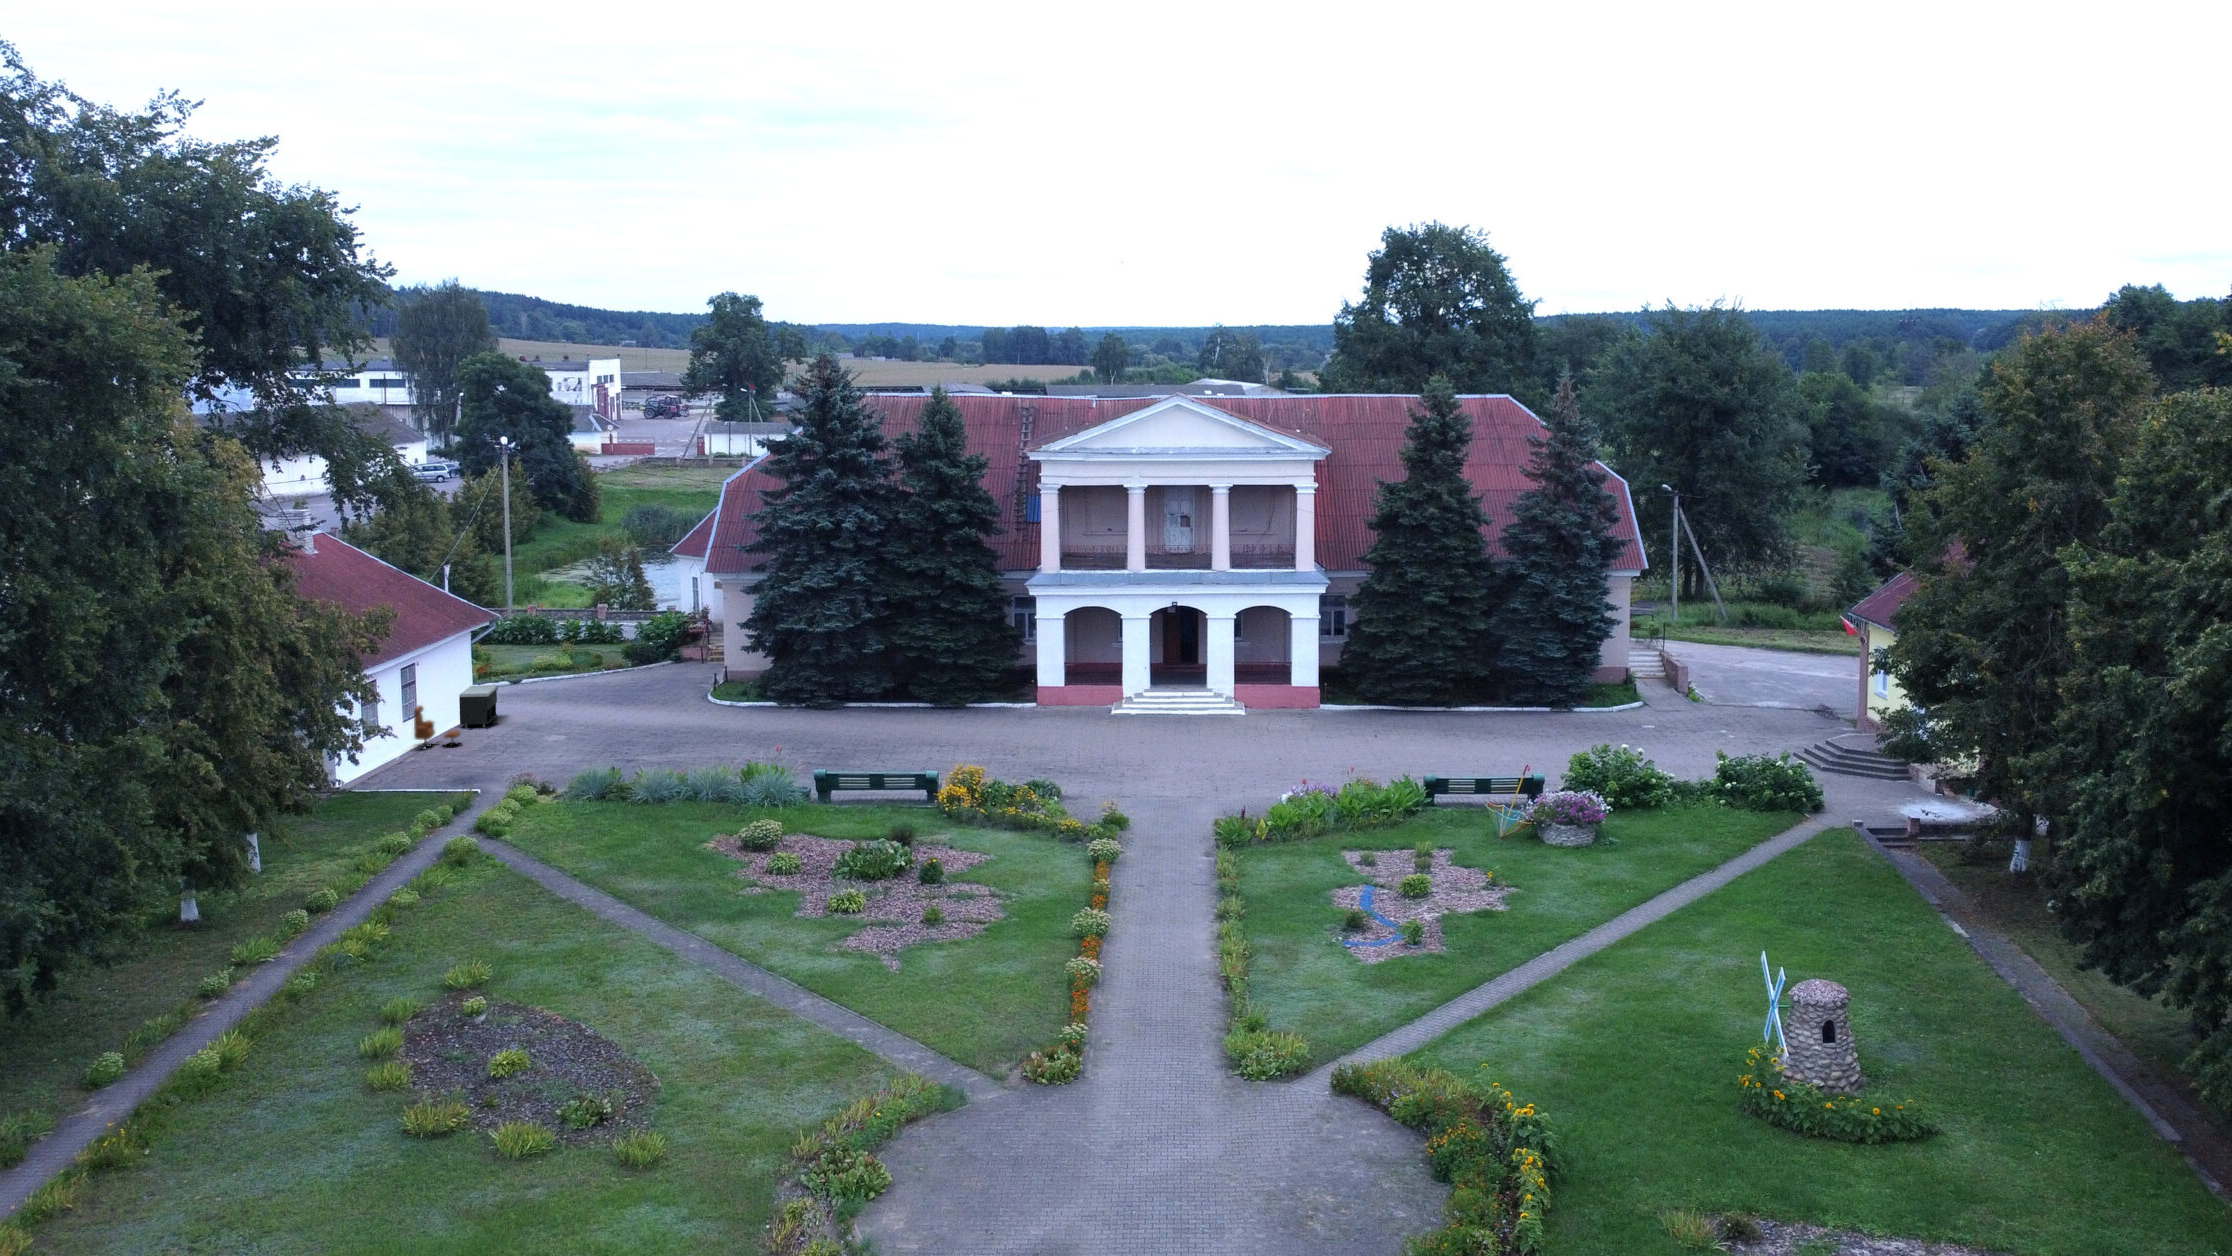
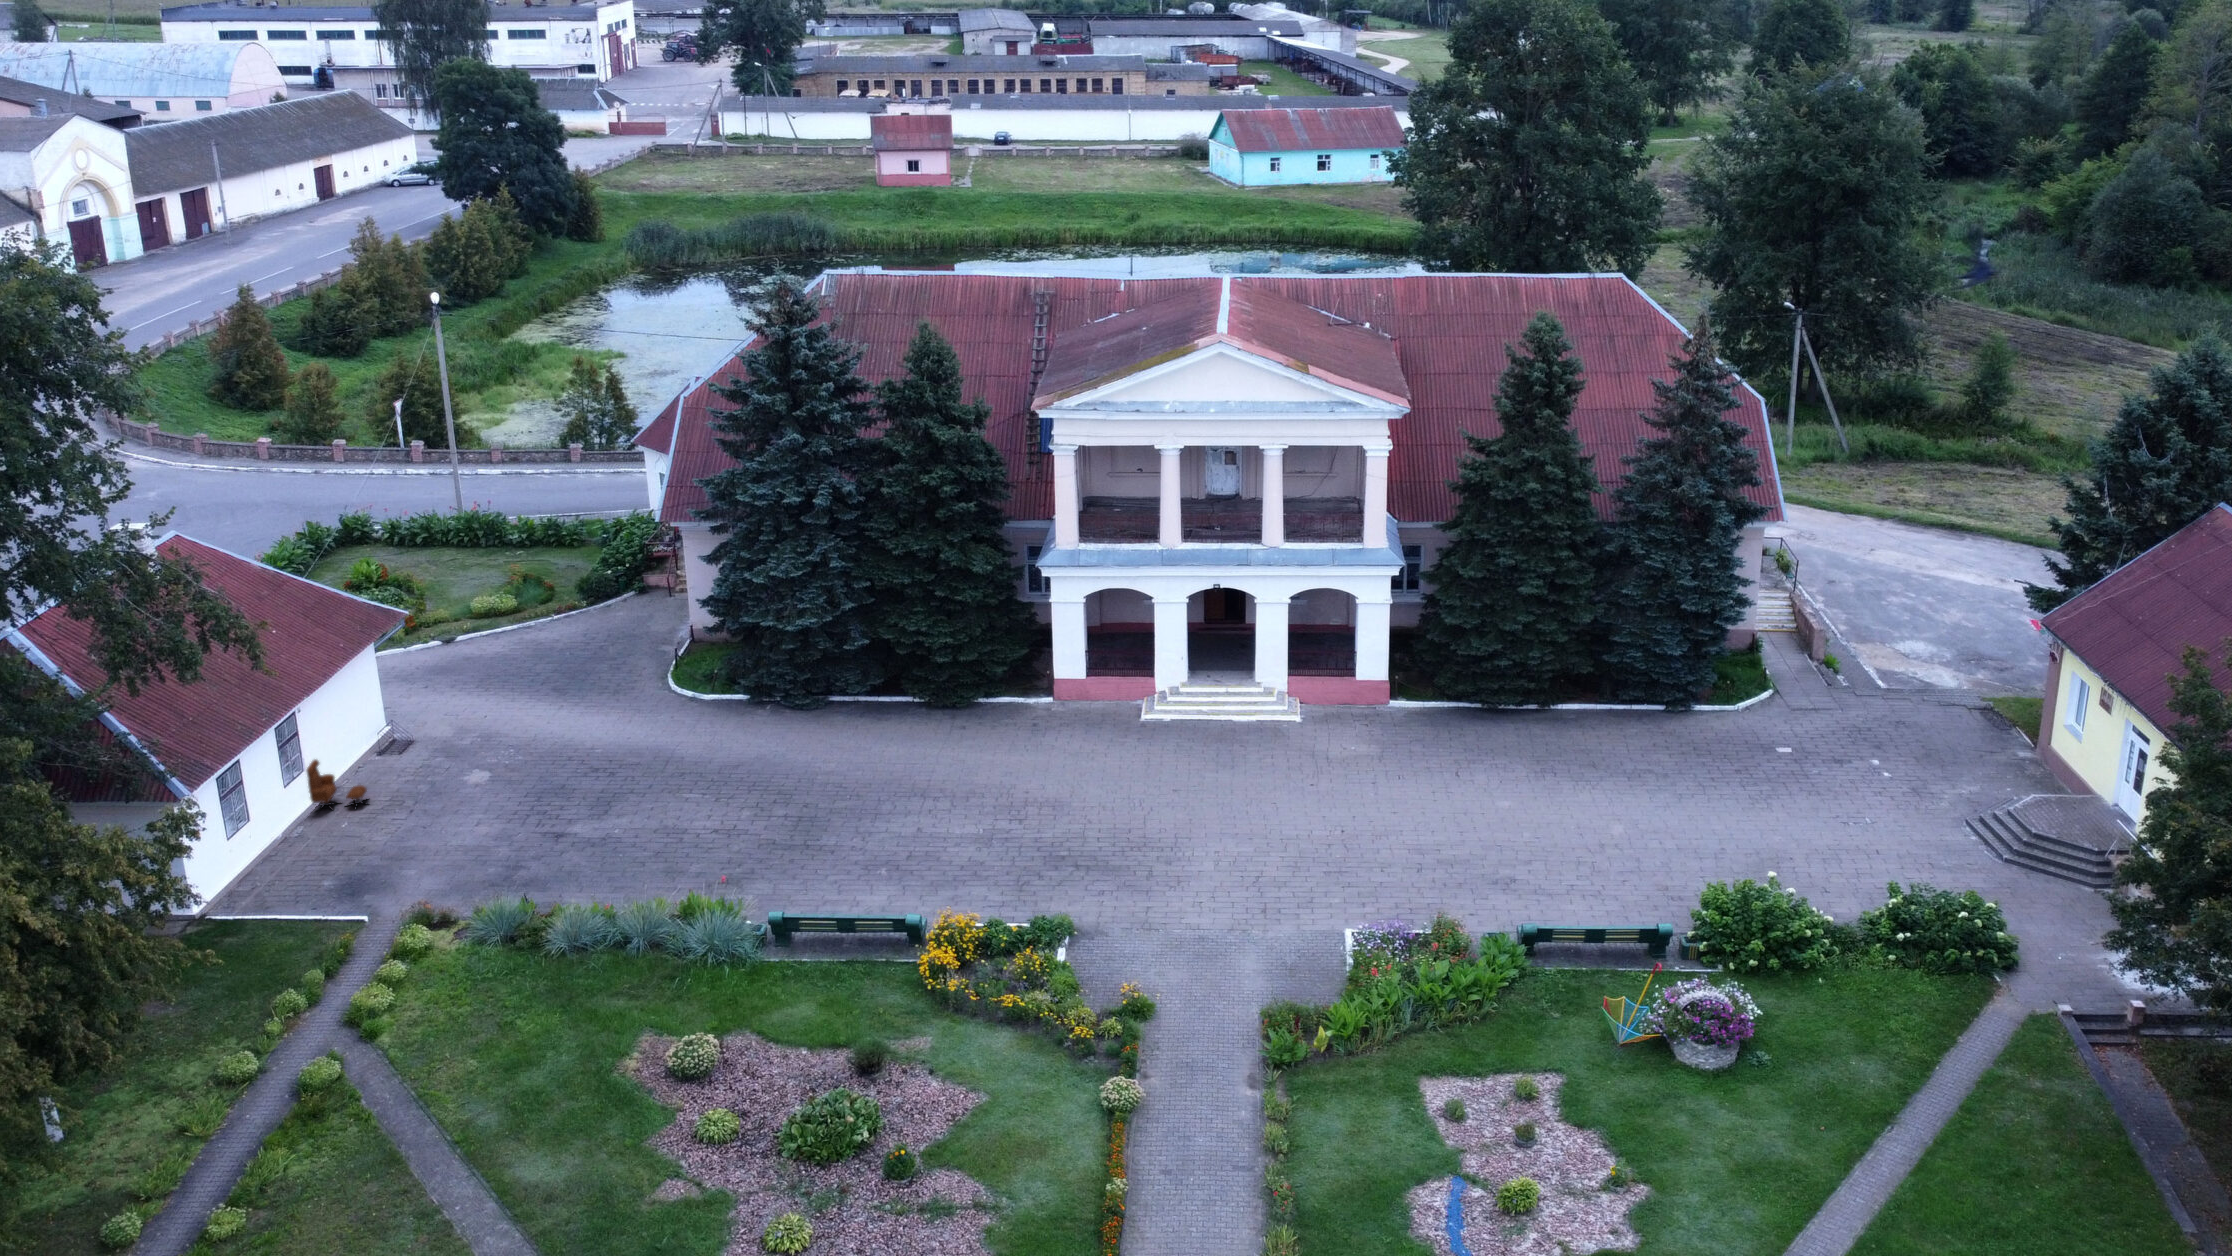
storage bench: present [459,685,498,727] -> none [366,701,418,760]

